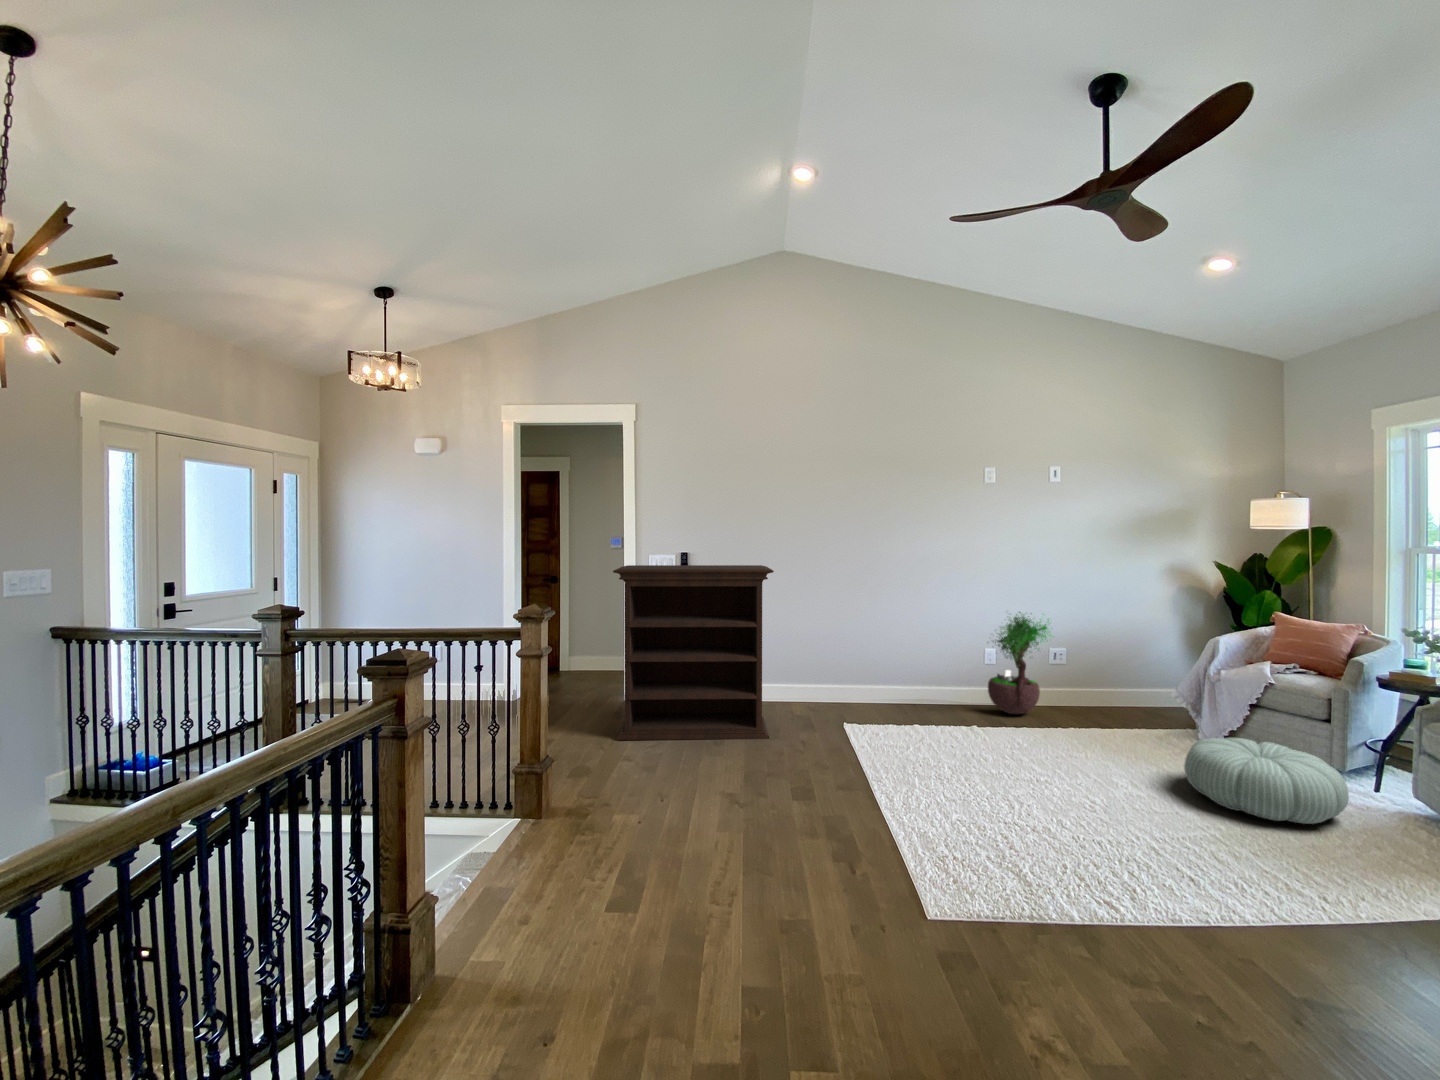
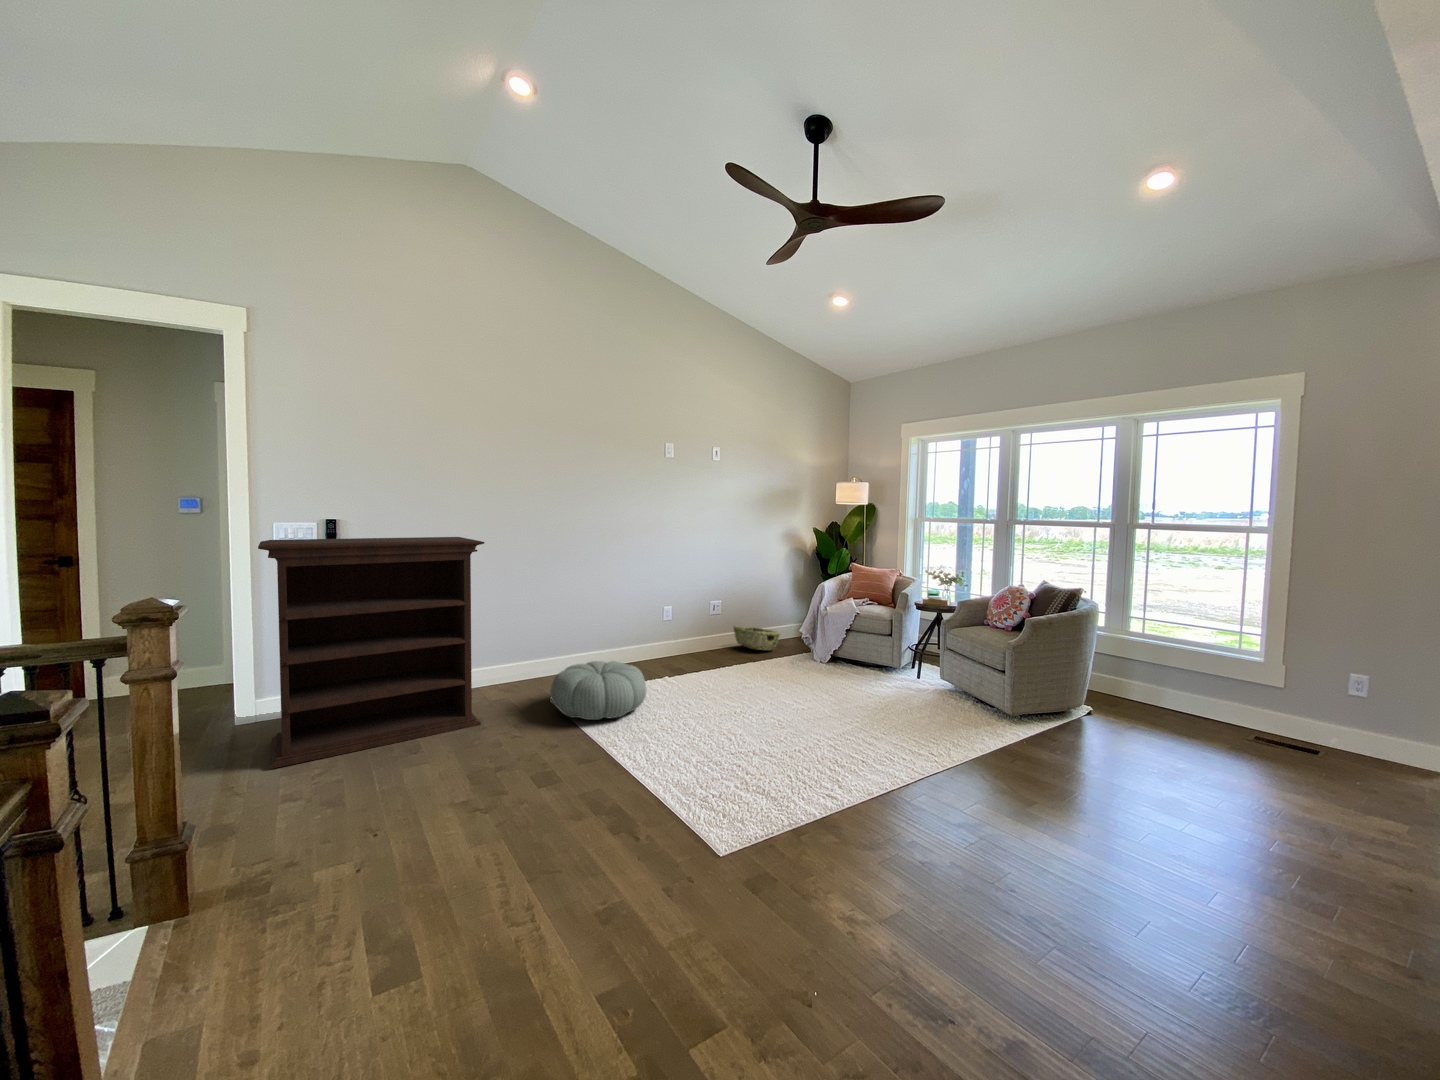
potted tree: present [988,612,1052,714] -> none [670,568,724,660]
woven basket: none [1080,681,1148,719] -> present [733,626,780,651]
pouf: present [1184,738,1349,824] -> present [550,661,647,720]

